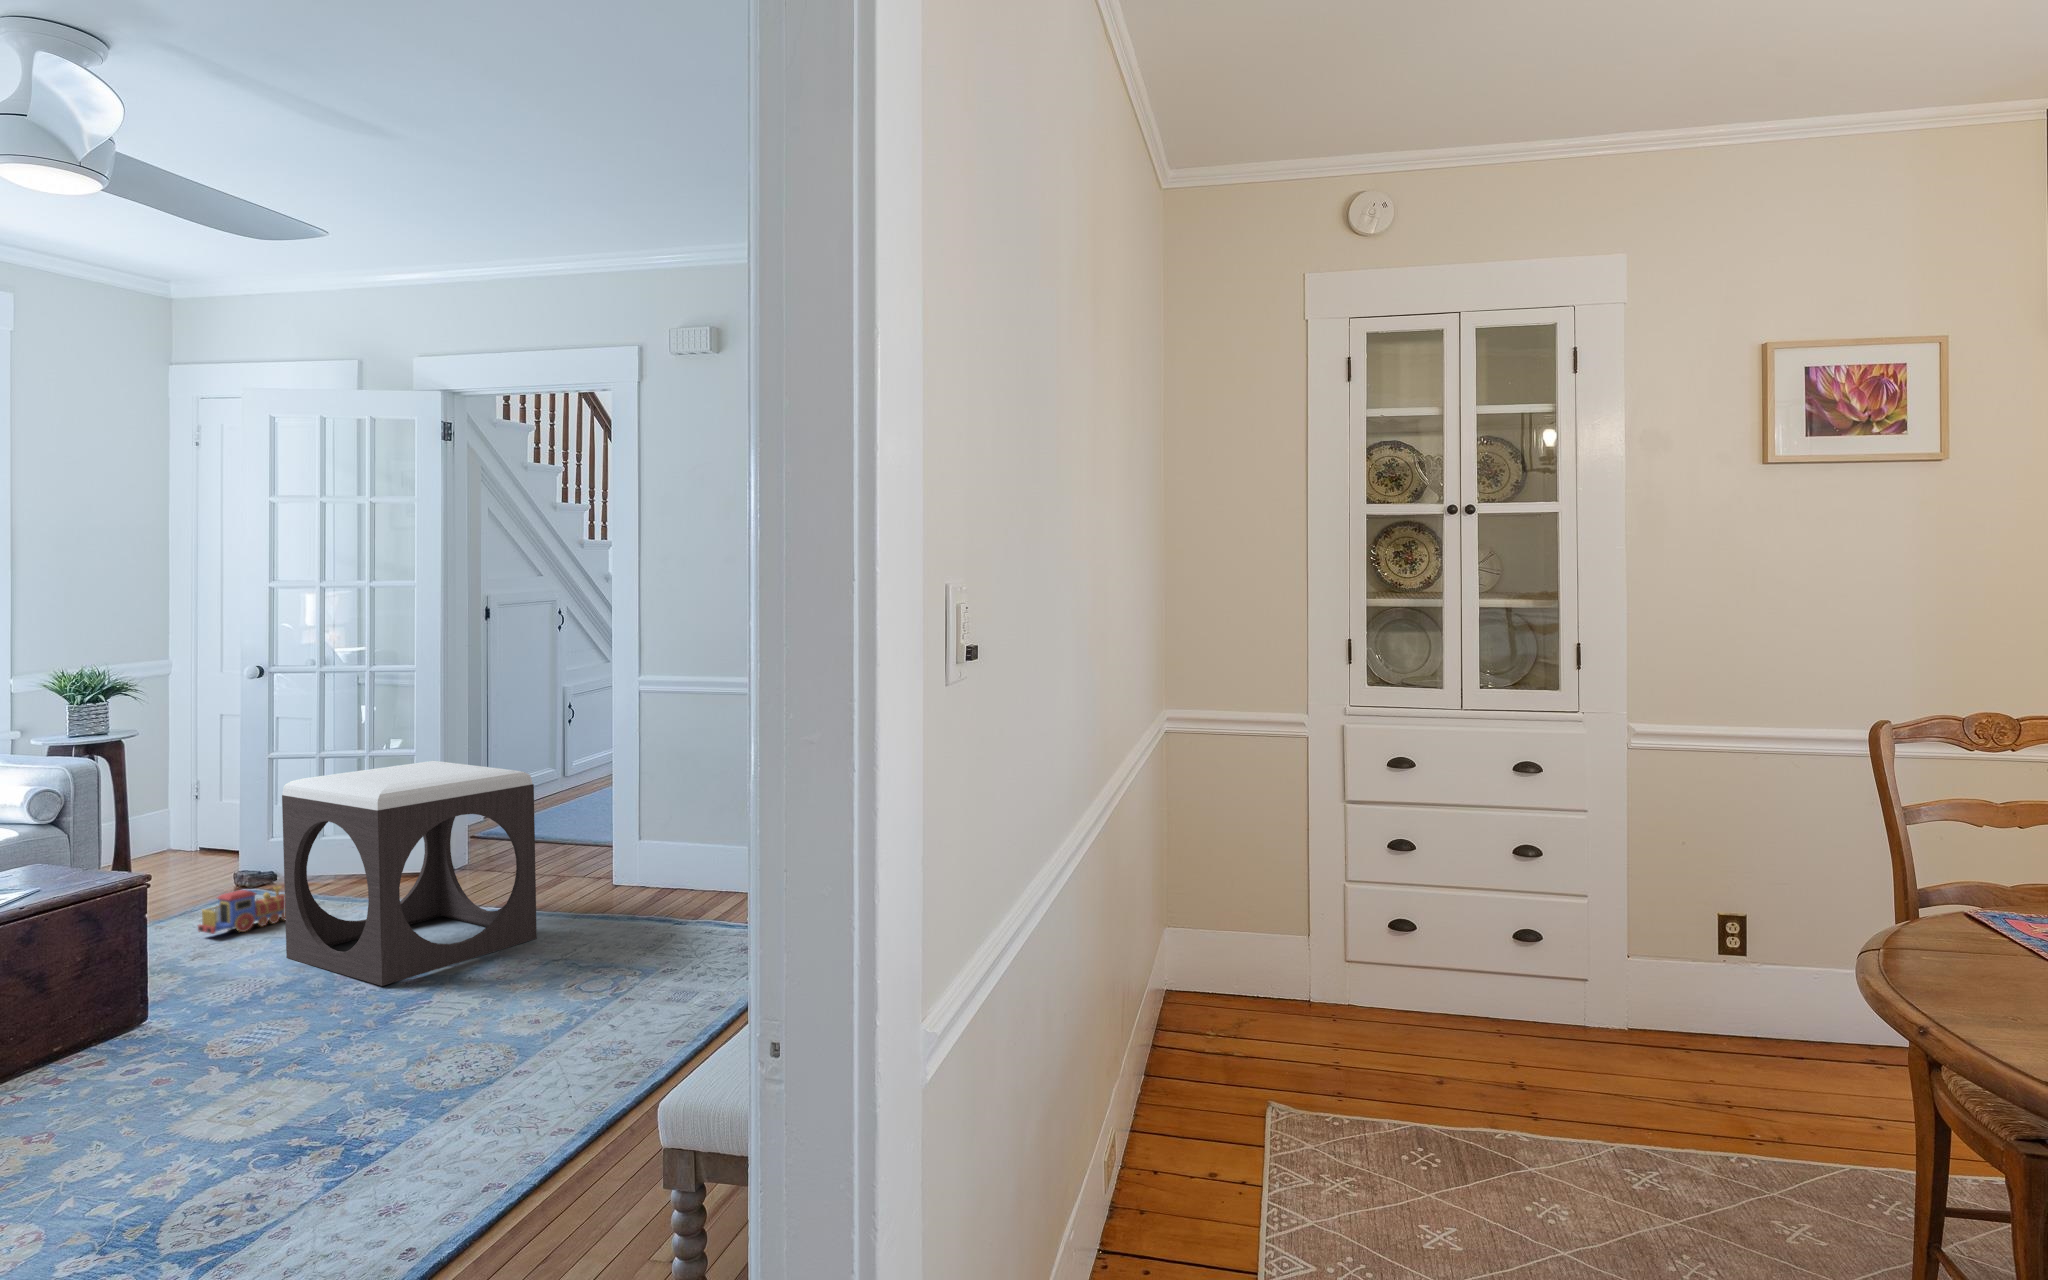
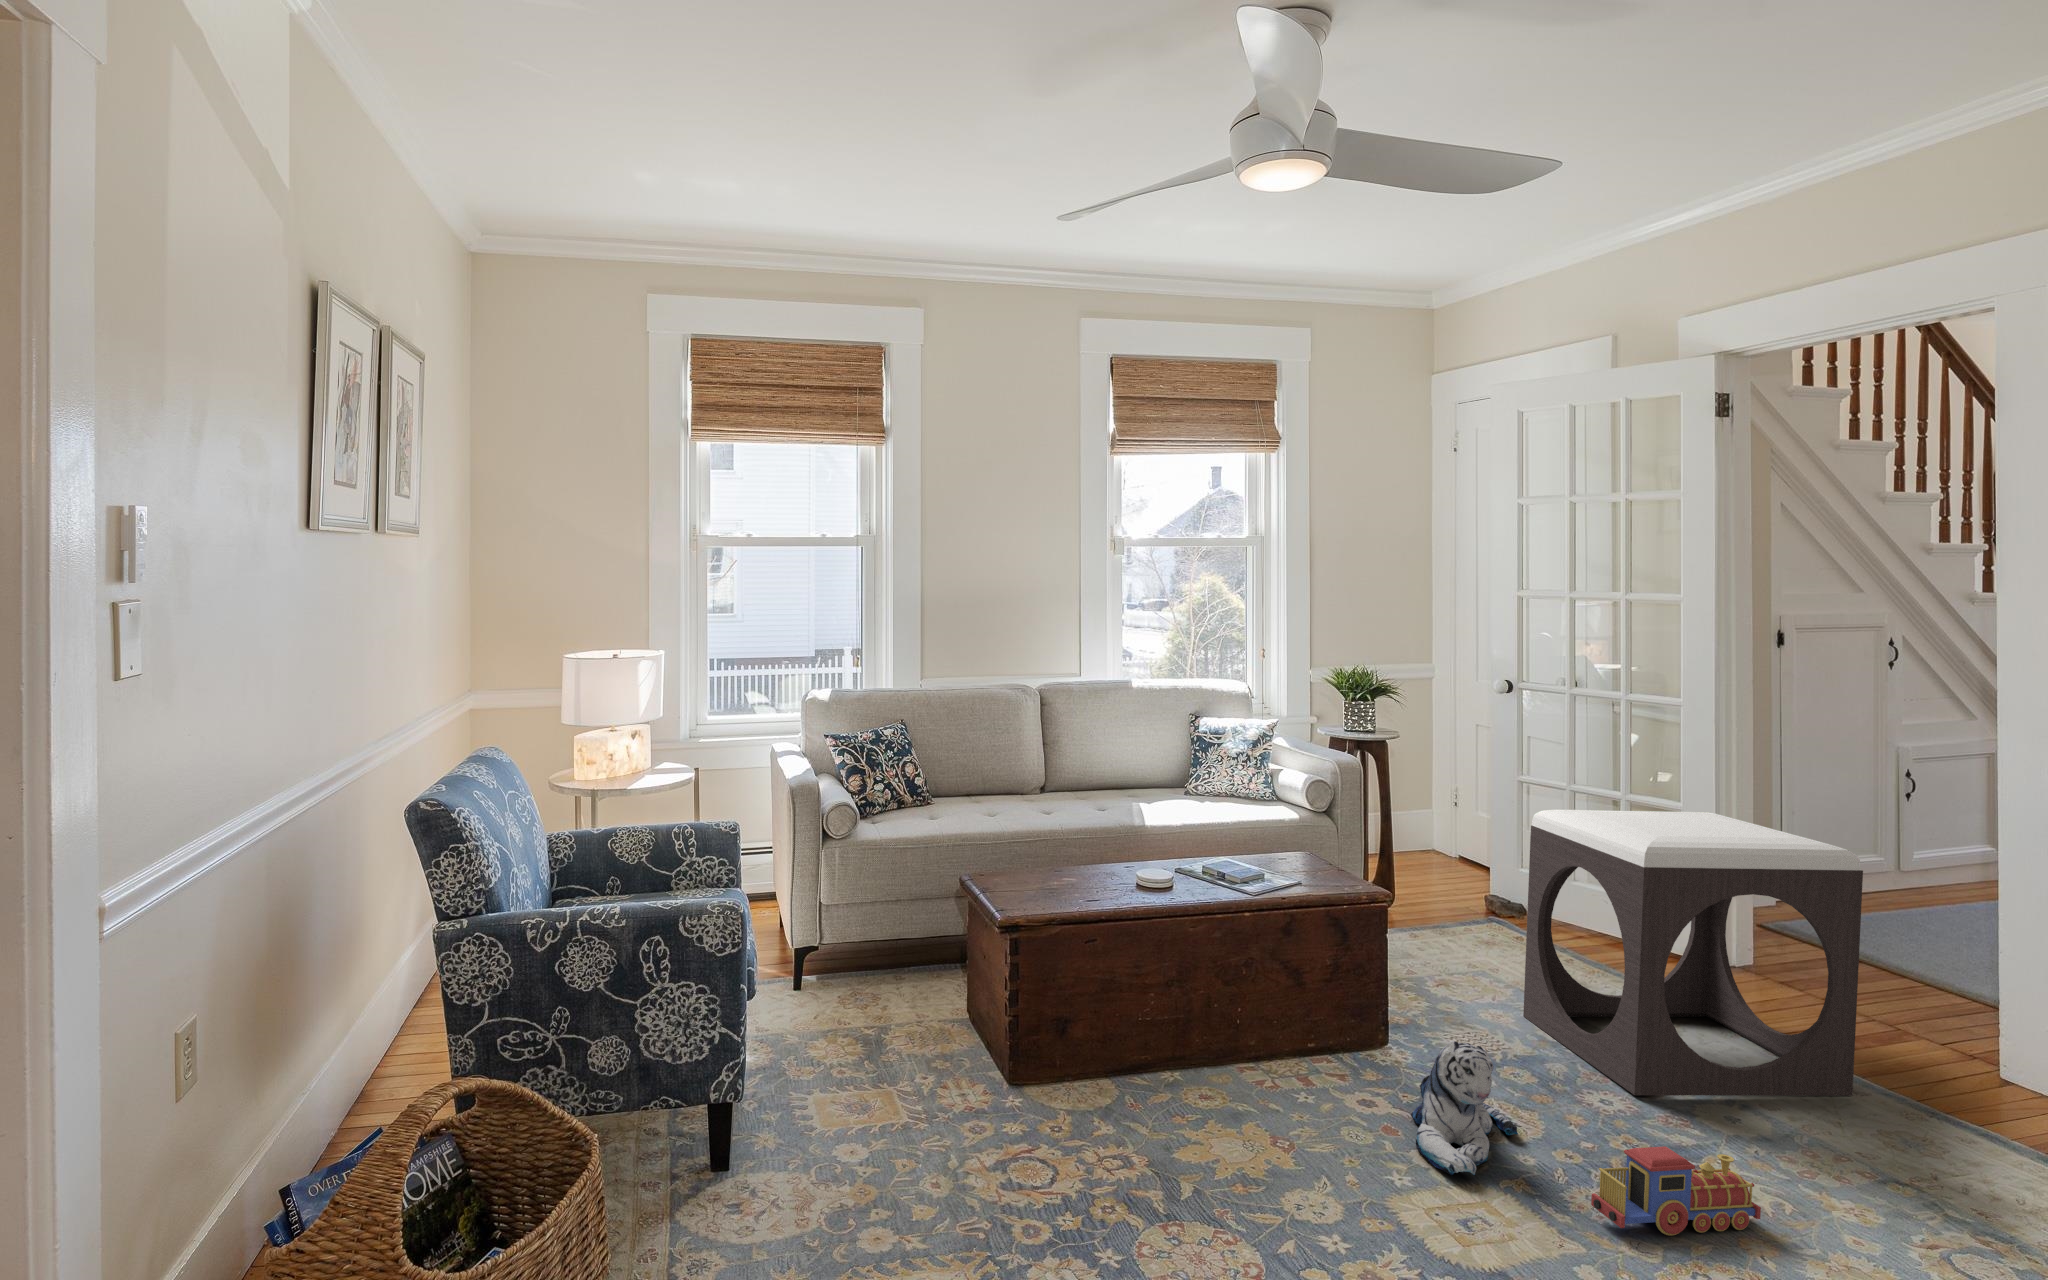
toy train: present [198,887,285,934] -> present [1591,1147,1761,1236]
plush toy: none [179,983,283,1092] -> present [1411,1041,1518,1175]

